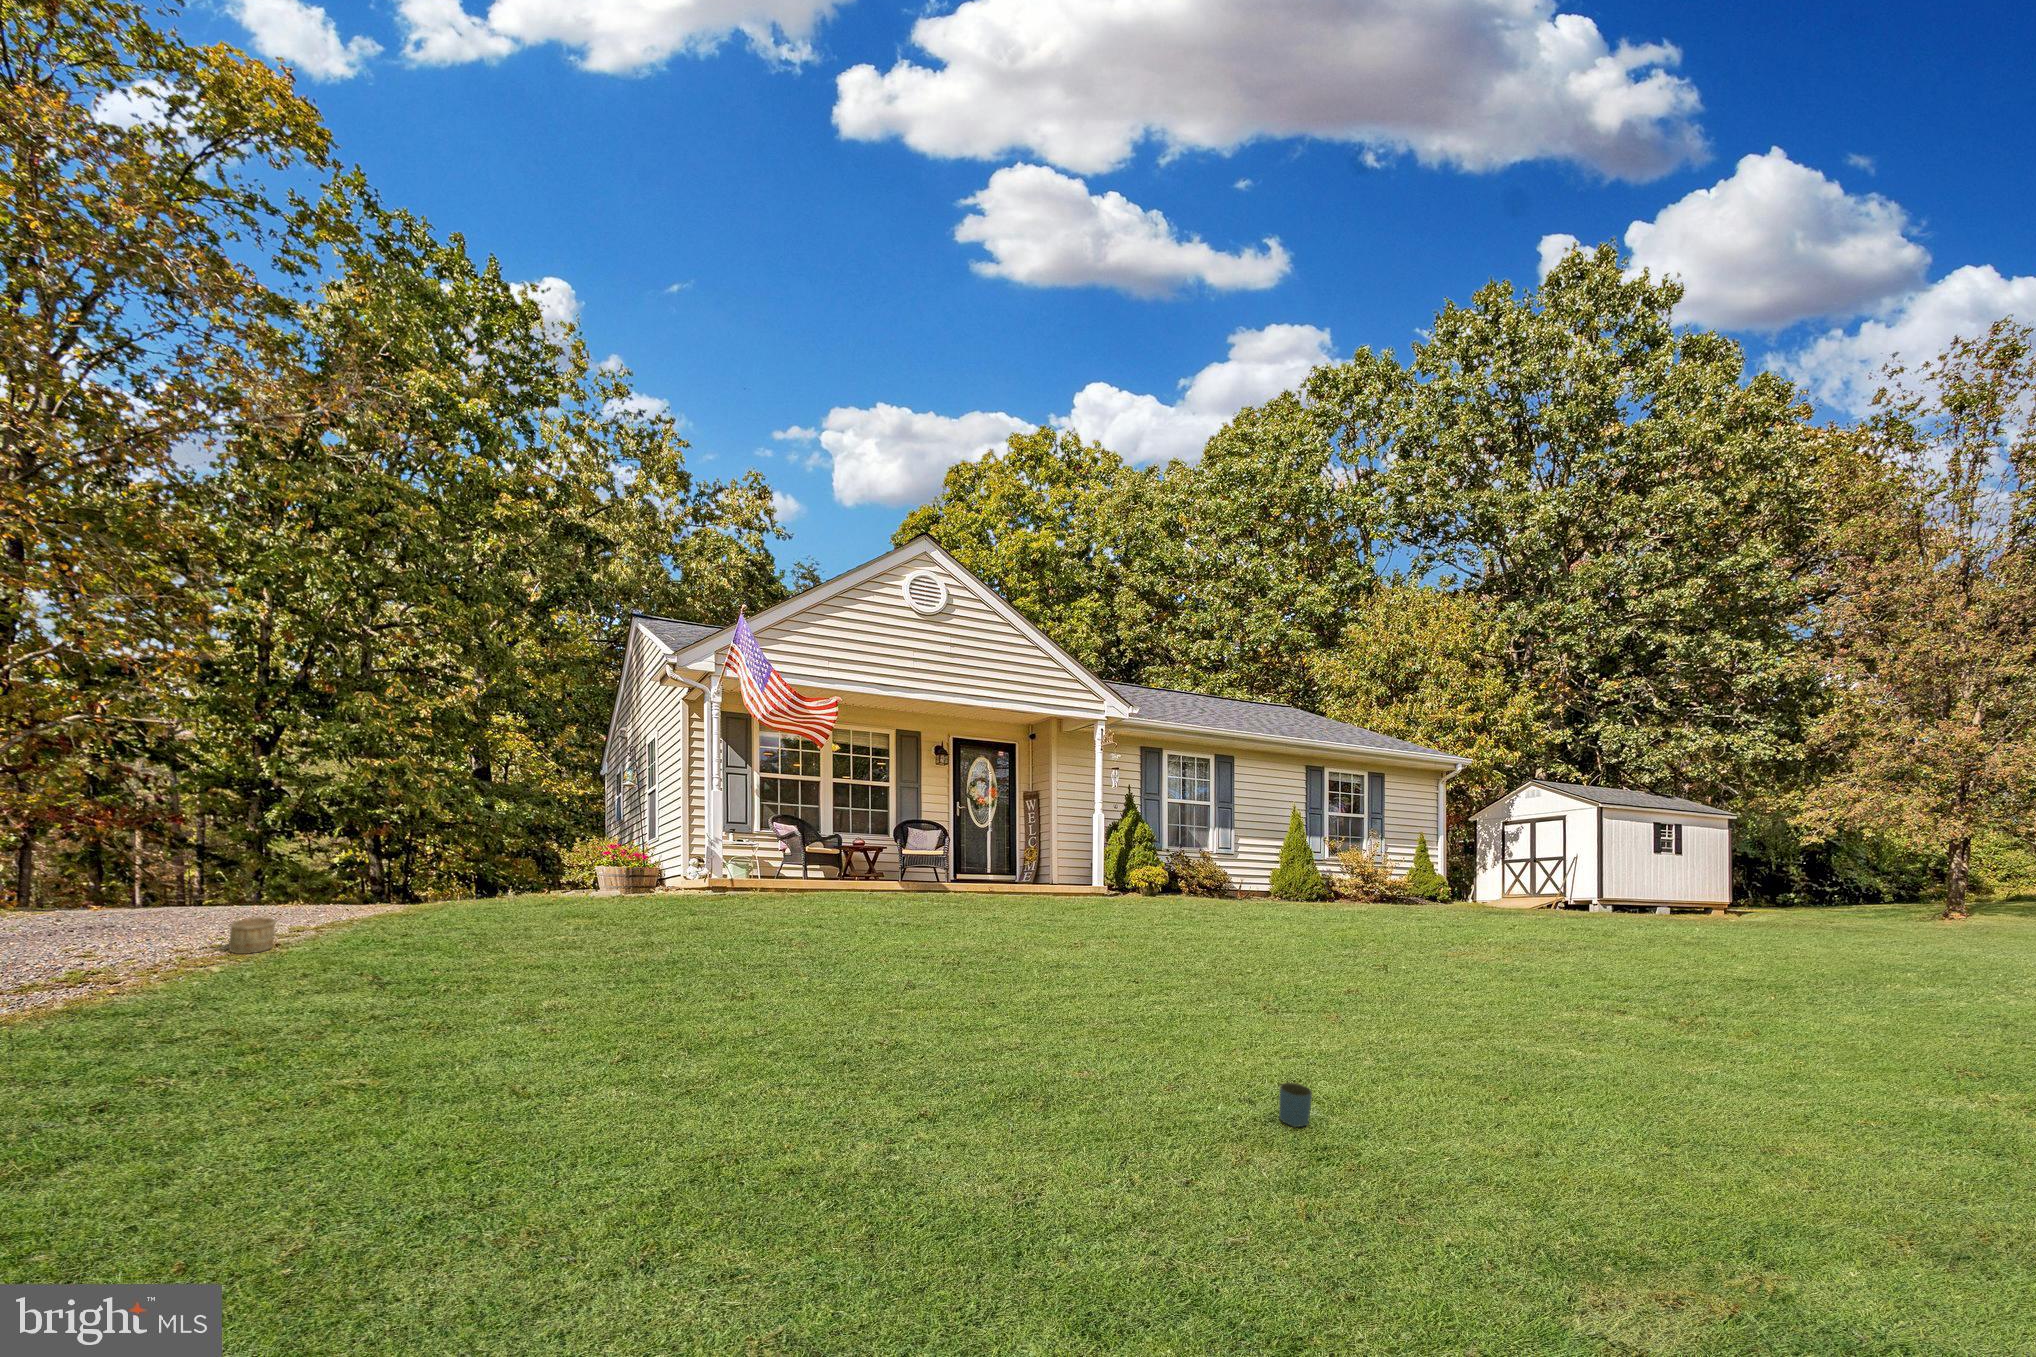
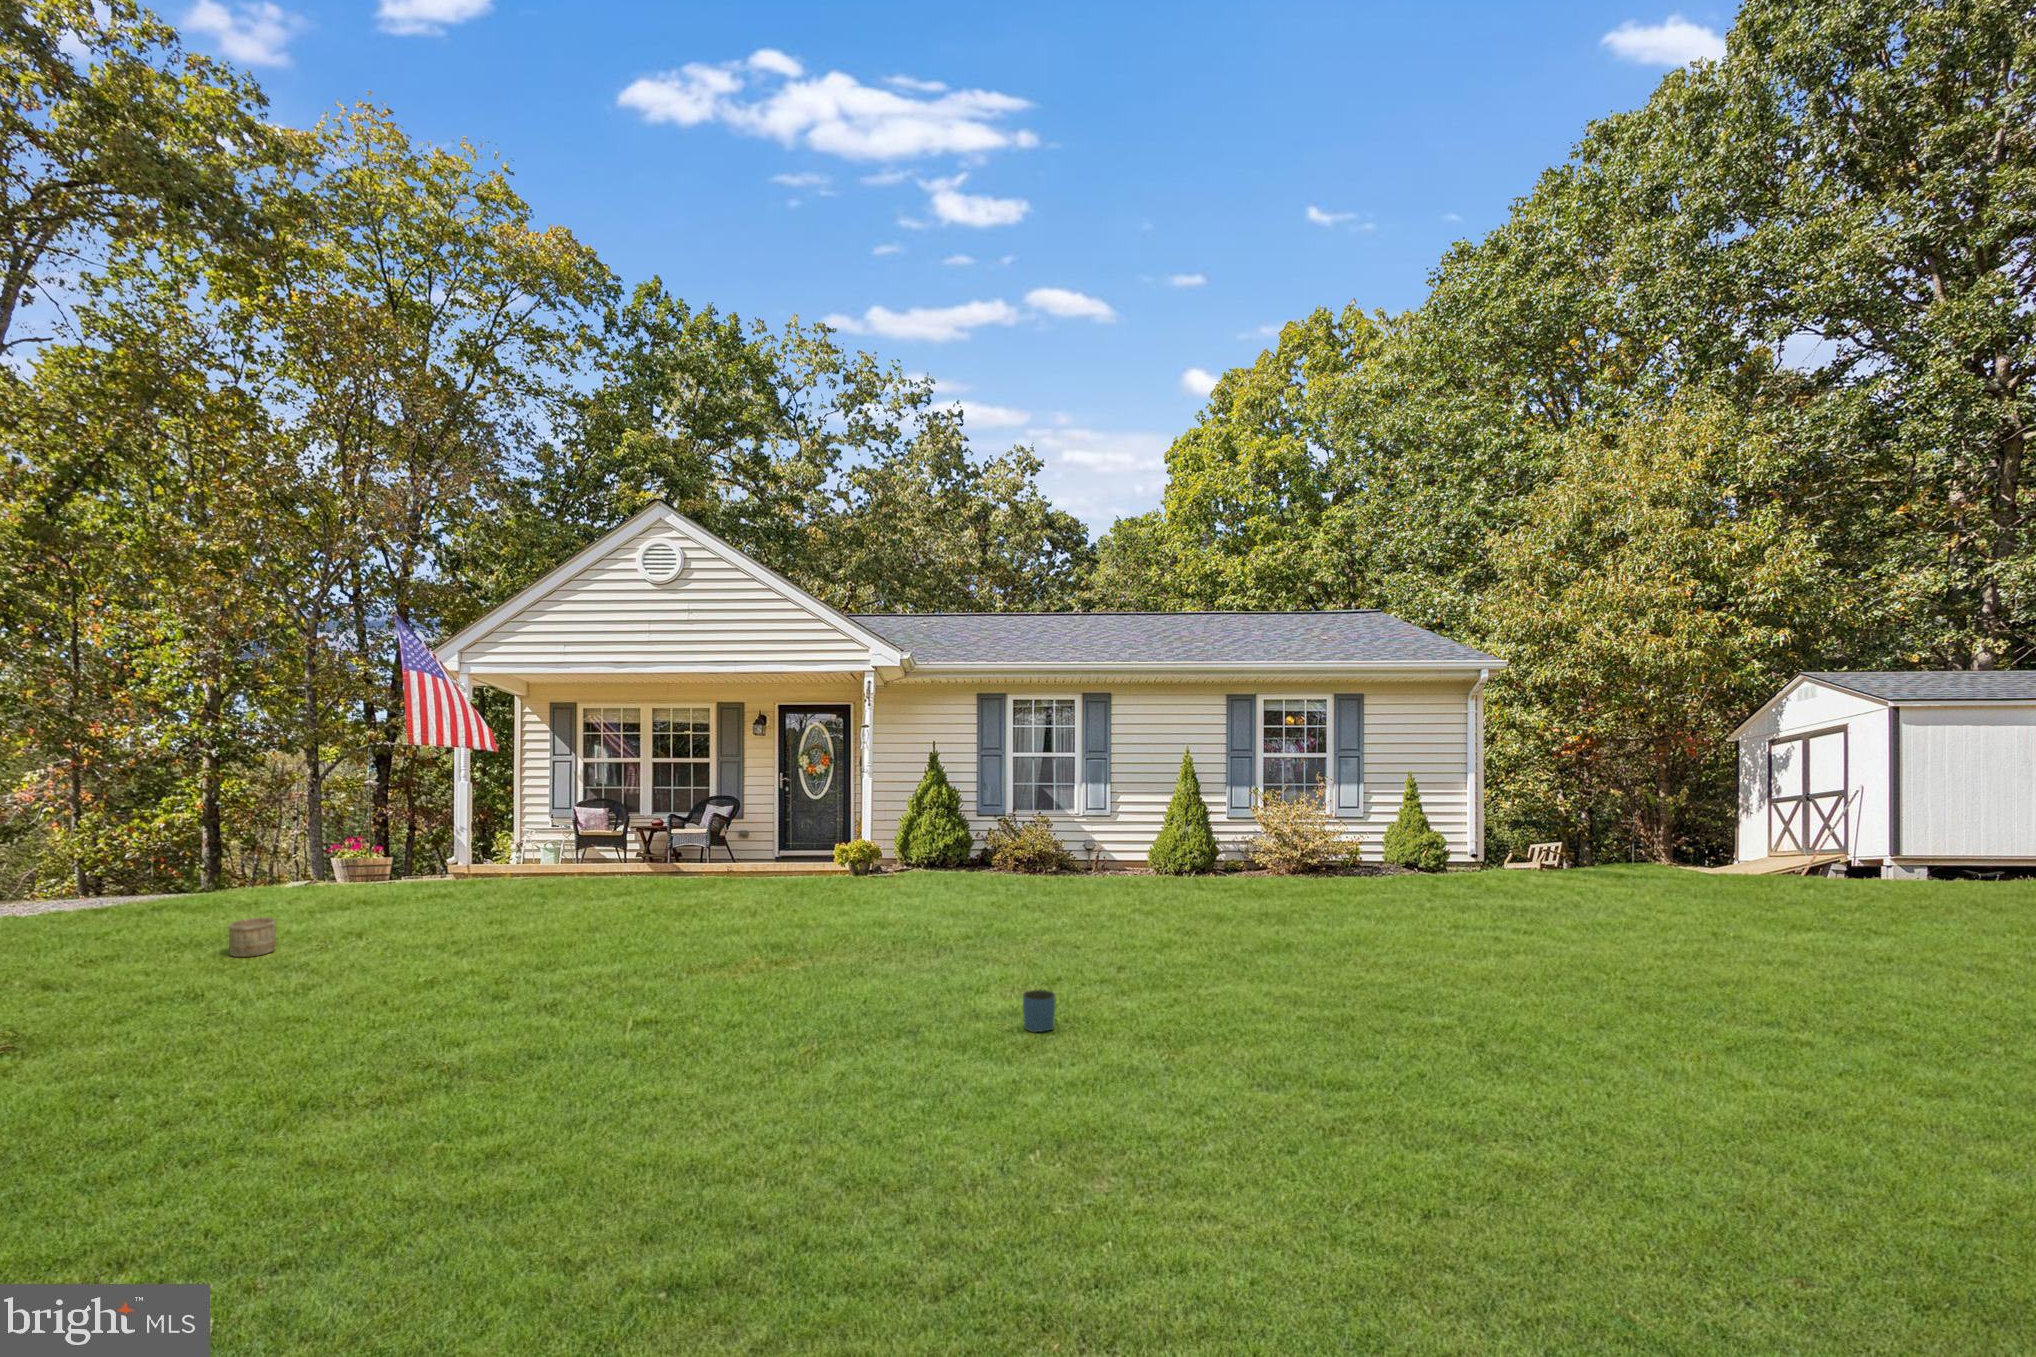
planter: present [1279,1082,1312,1128] -> present [1023,990,1055,1033]

